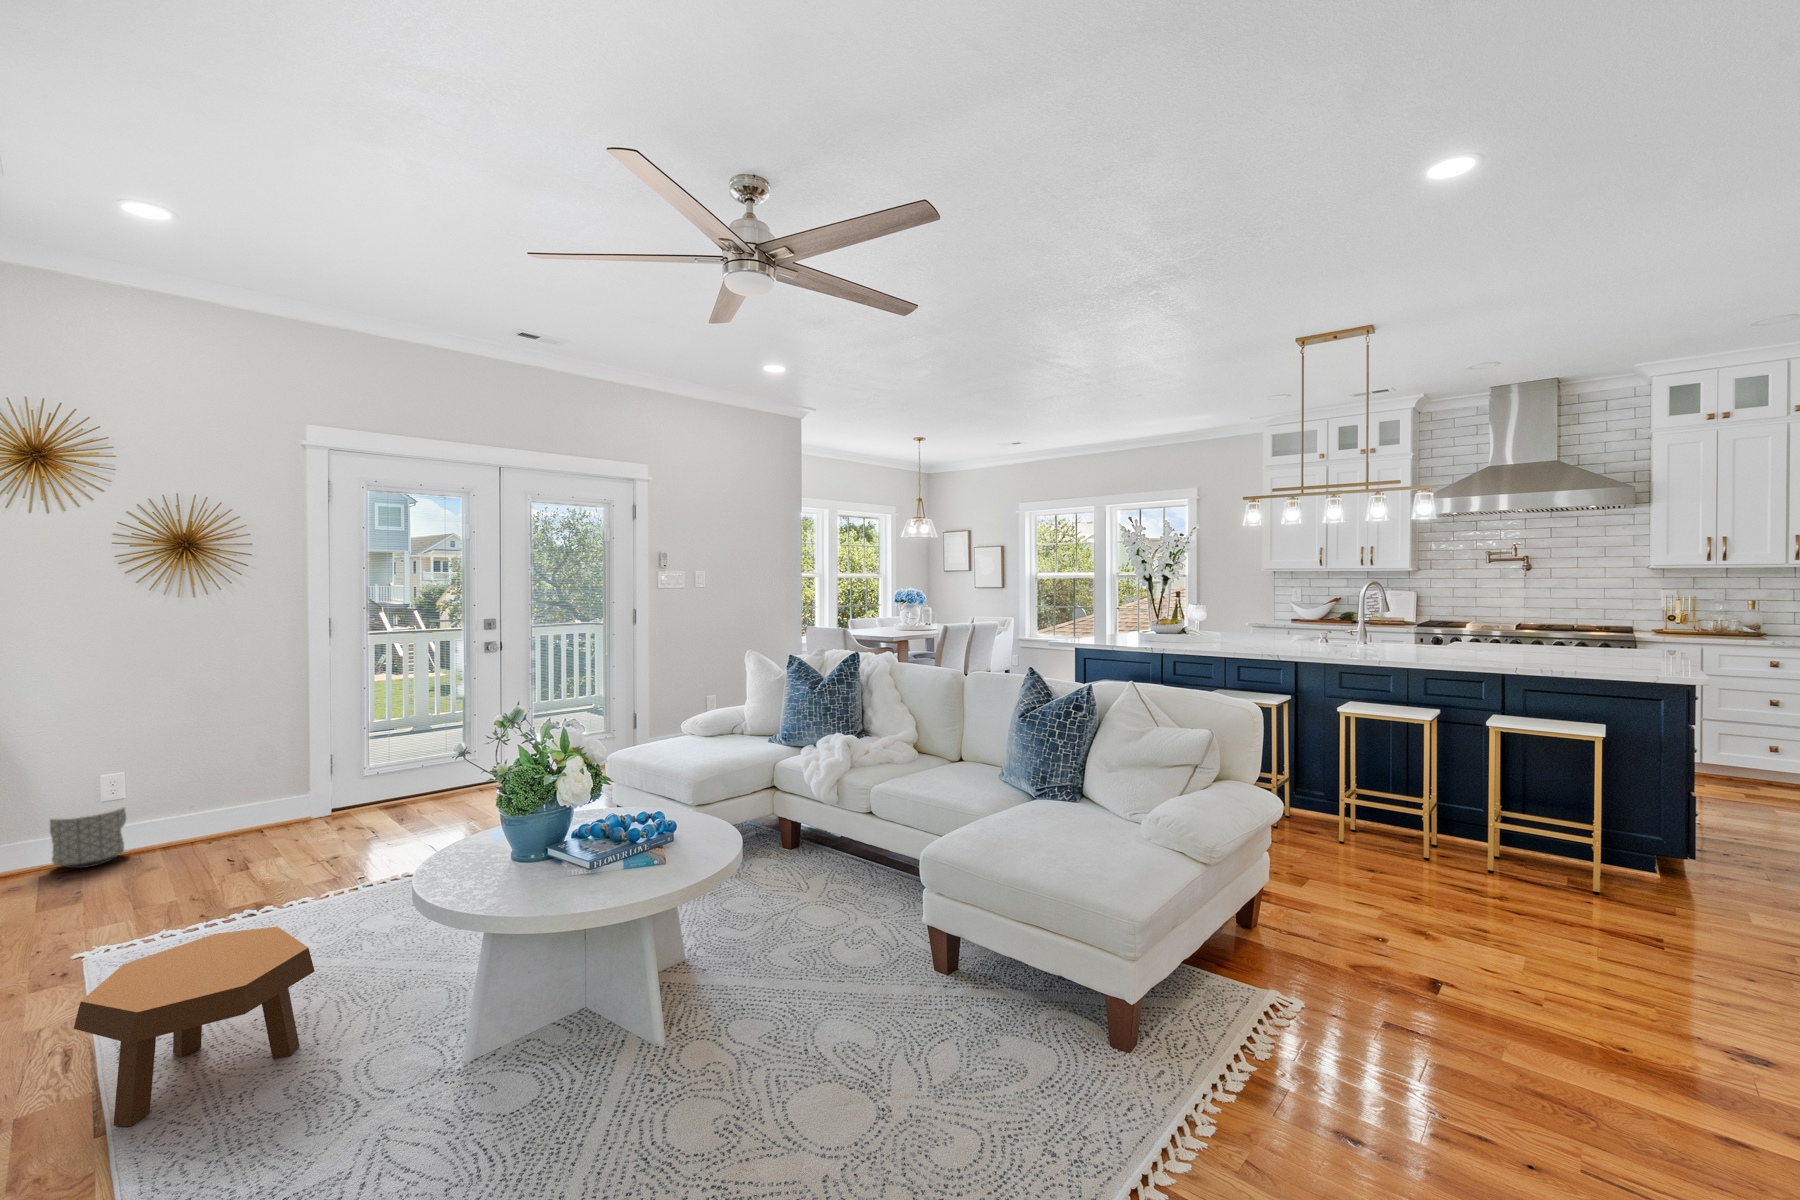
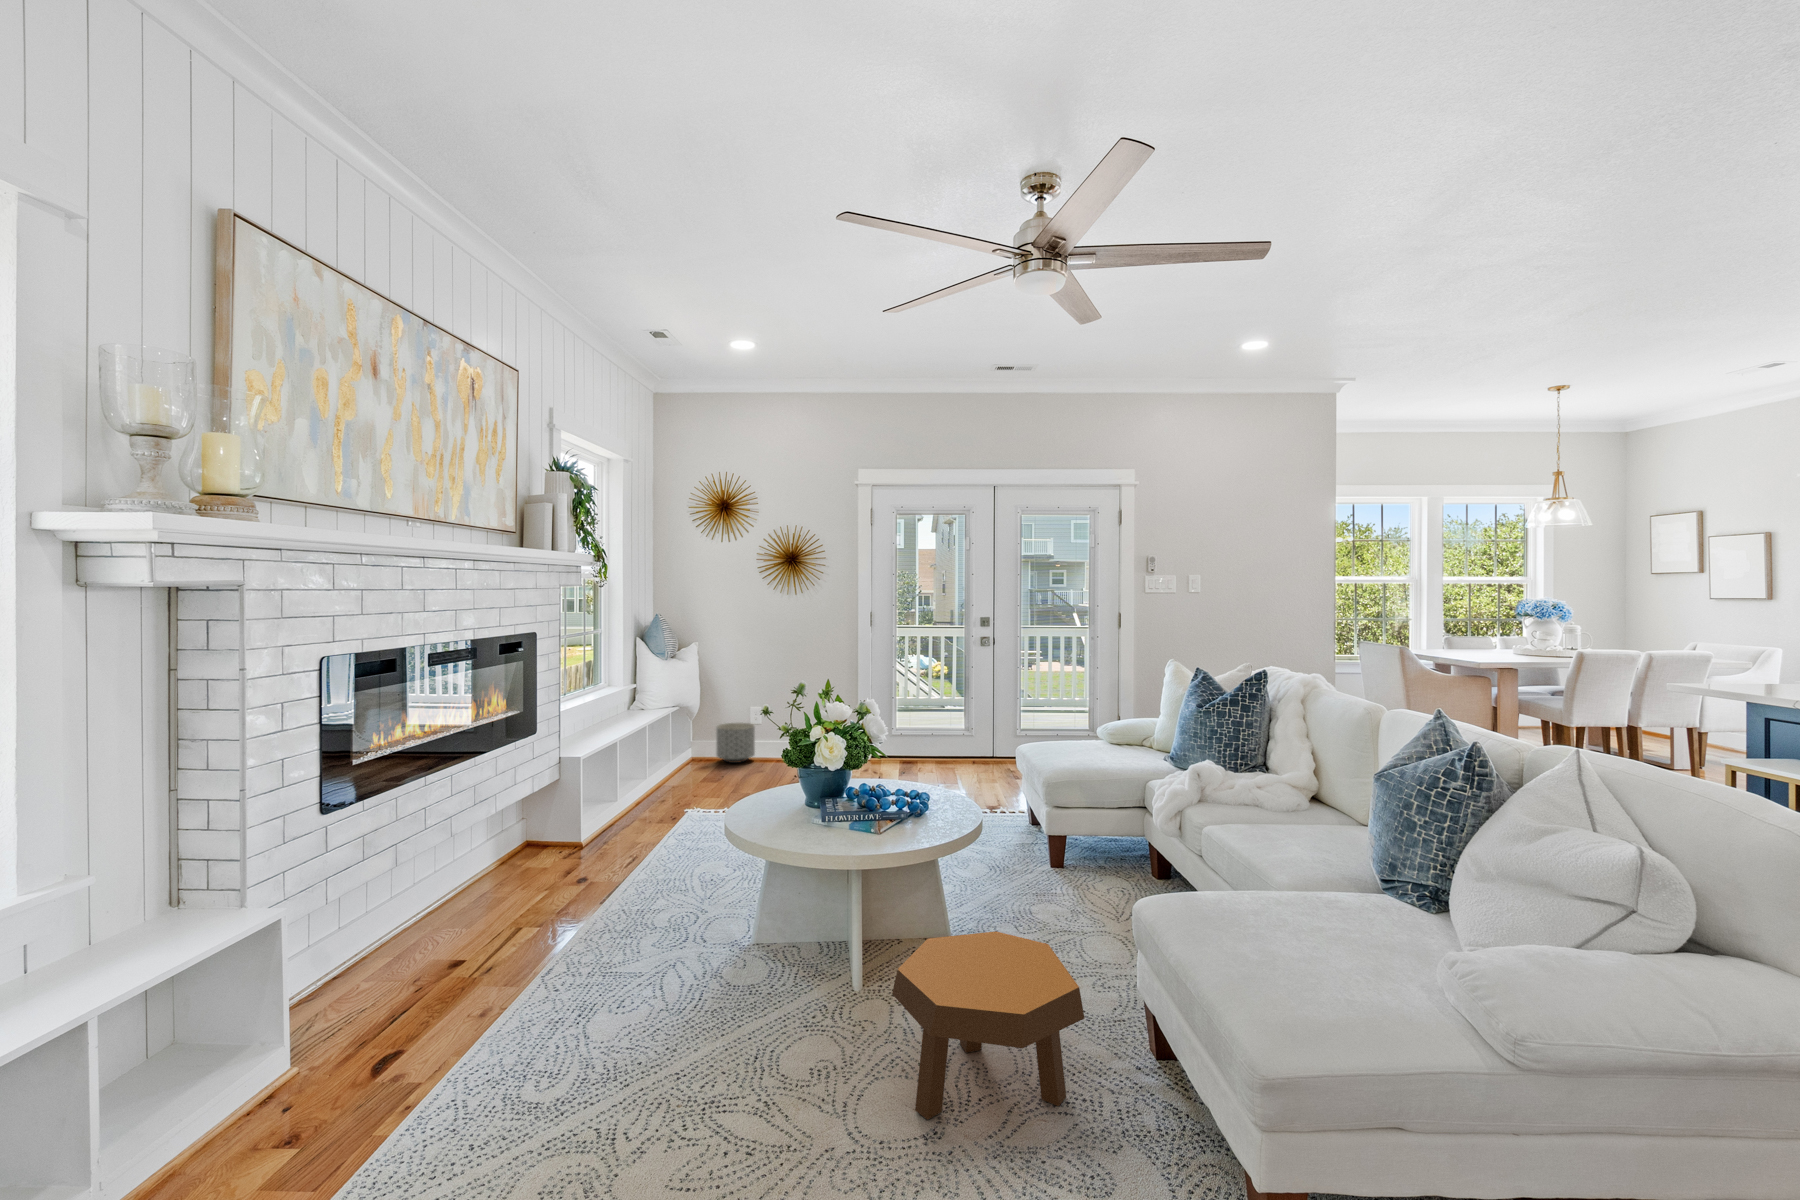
footstool: present [74,927,315,1126] -> present [892,931,1085,1120]

